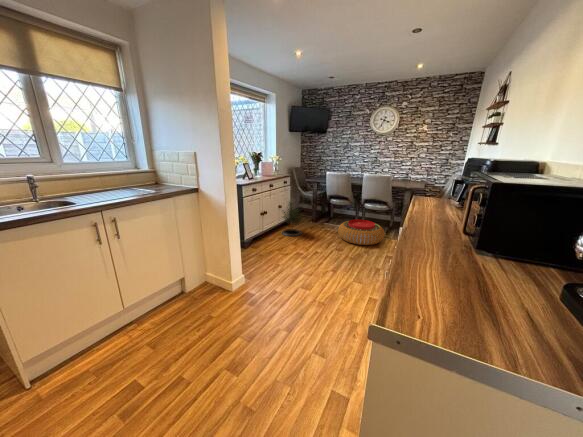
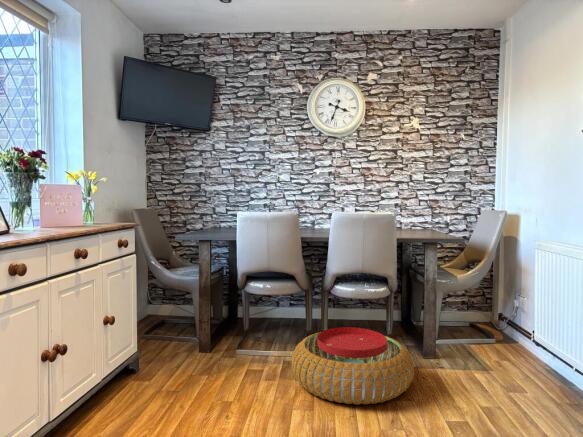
potted tree: present [282,202,301,236] -> none [112,289,195,418]

